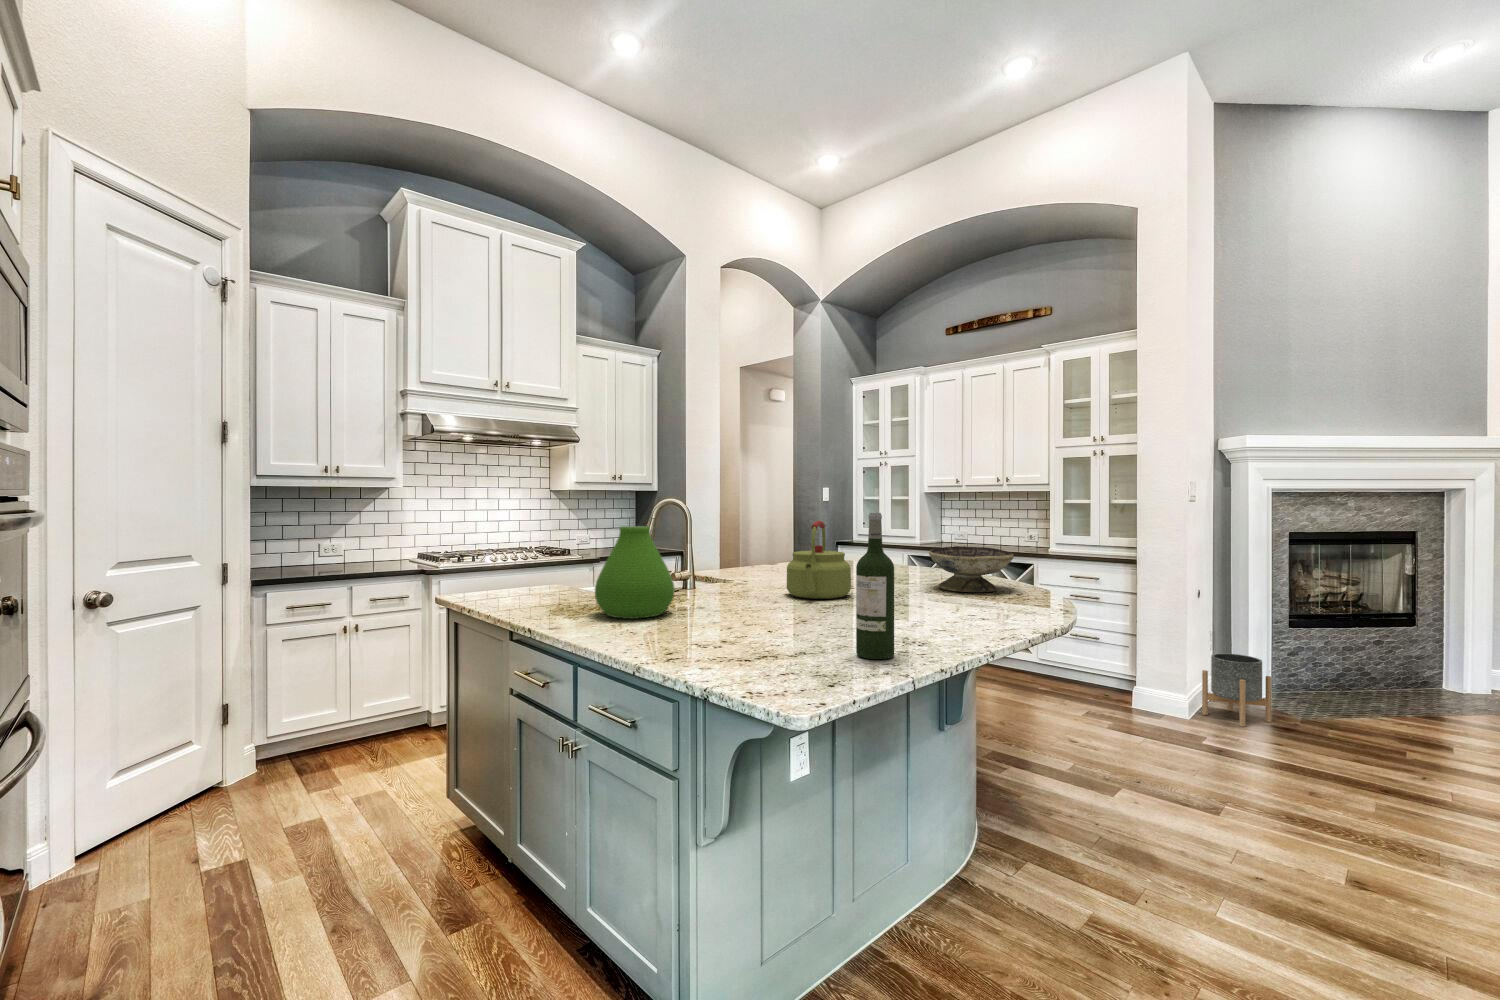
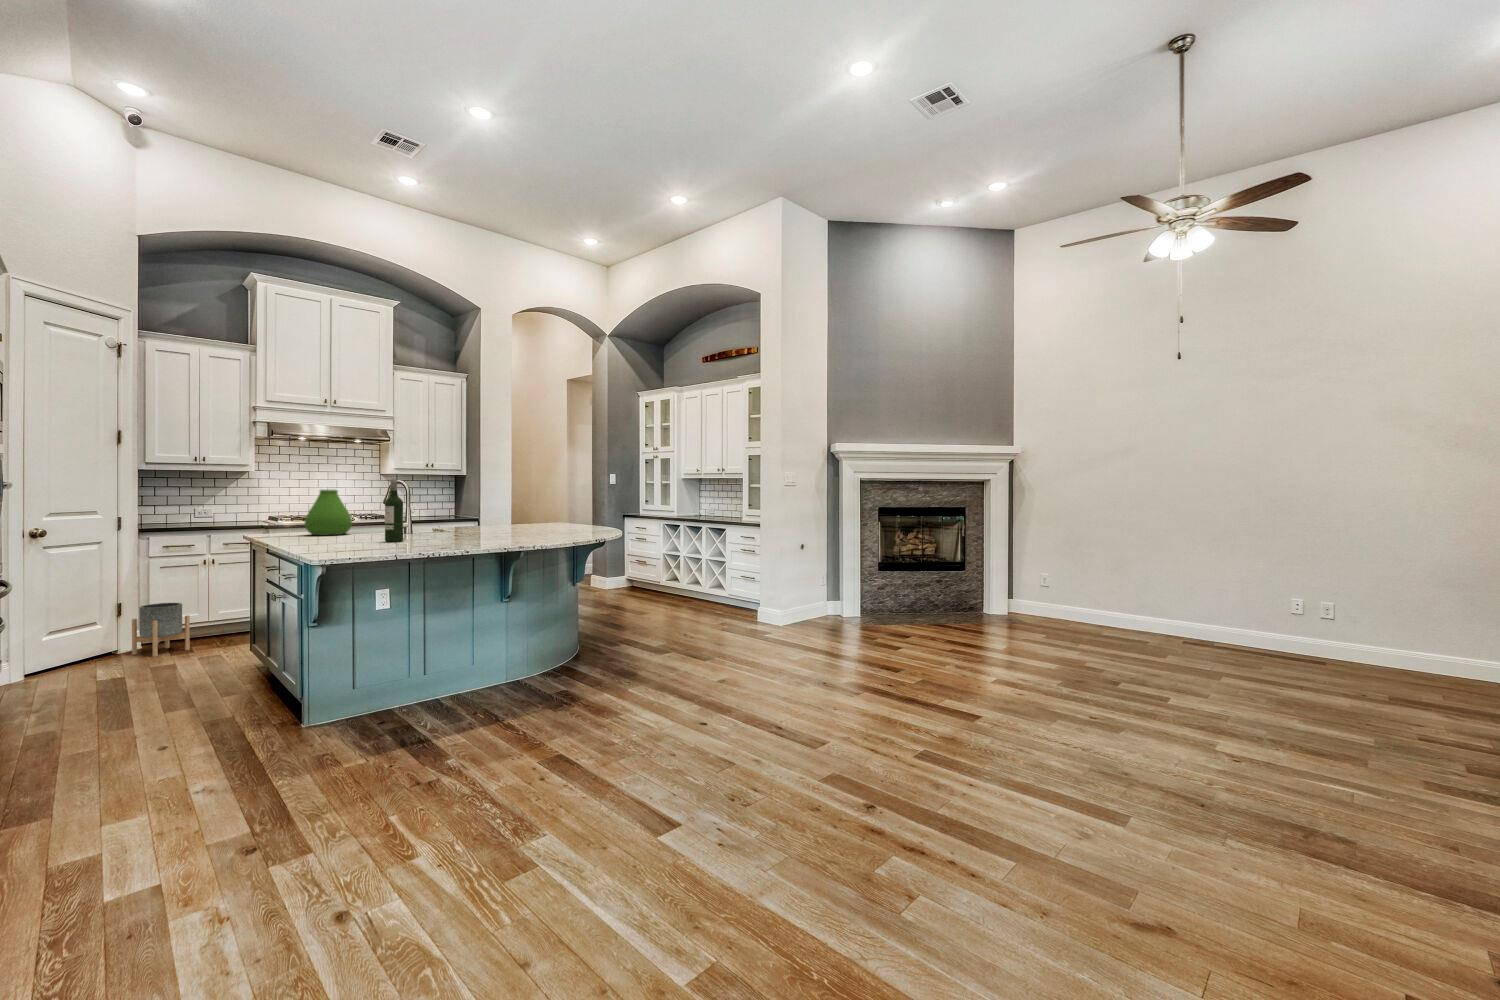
kettle: present [787,521,851,599] -> none [433,489,473,531]
decorative bowl: present [929,546,1014,592] -> none [526,506,573,530]
planter: present [1202,653,1272,727] -> present [132,603,190,657]

